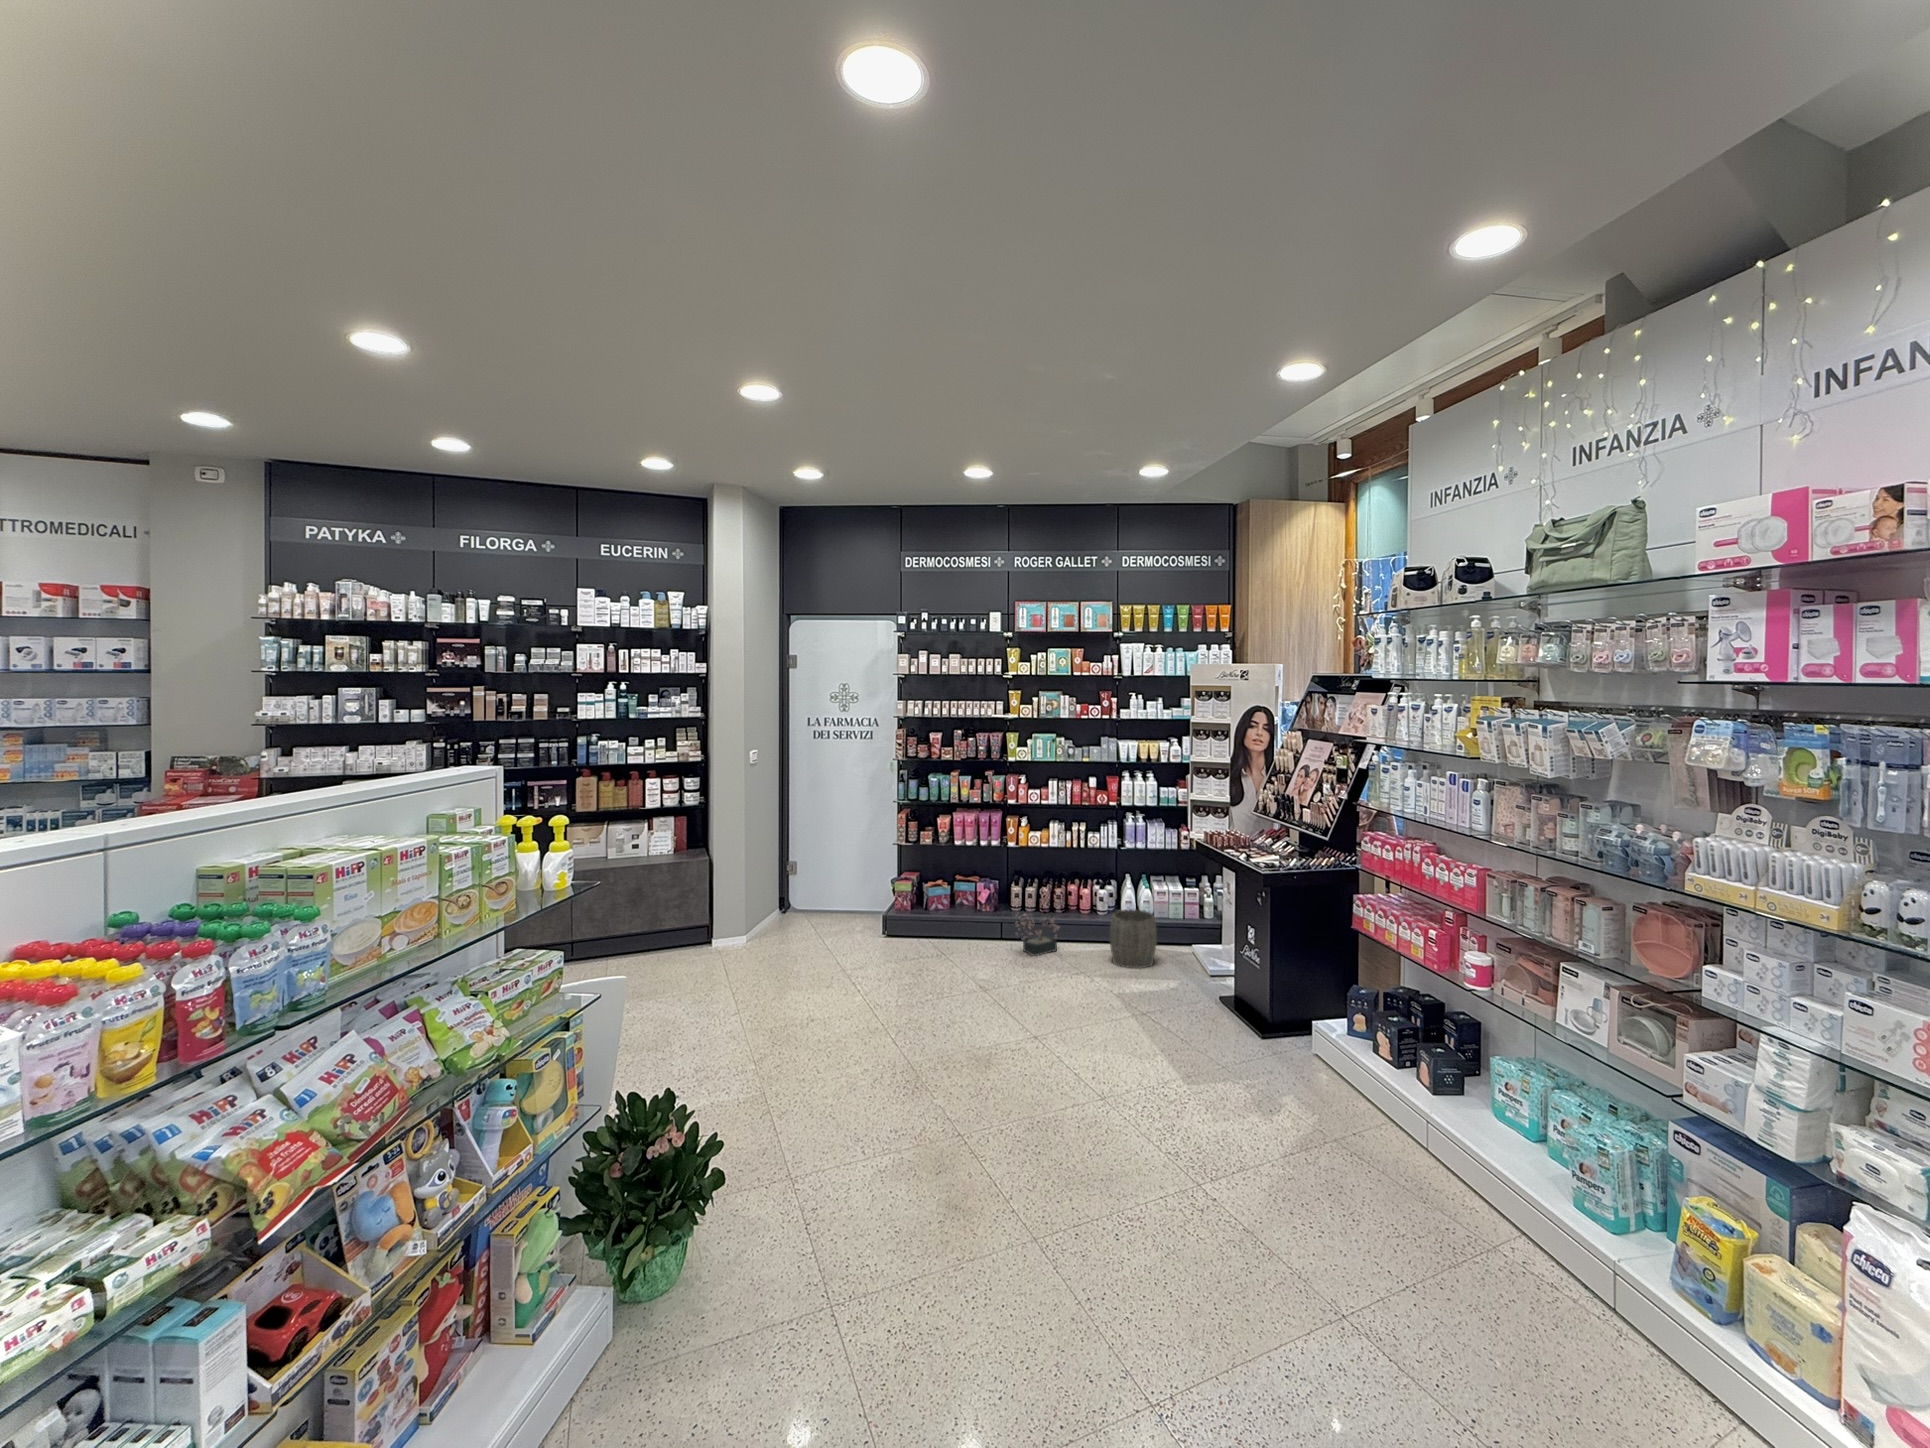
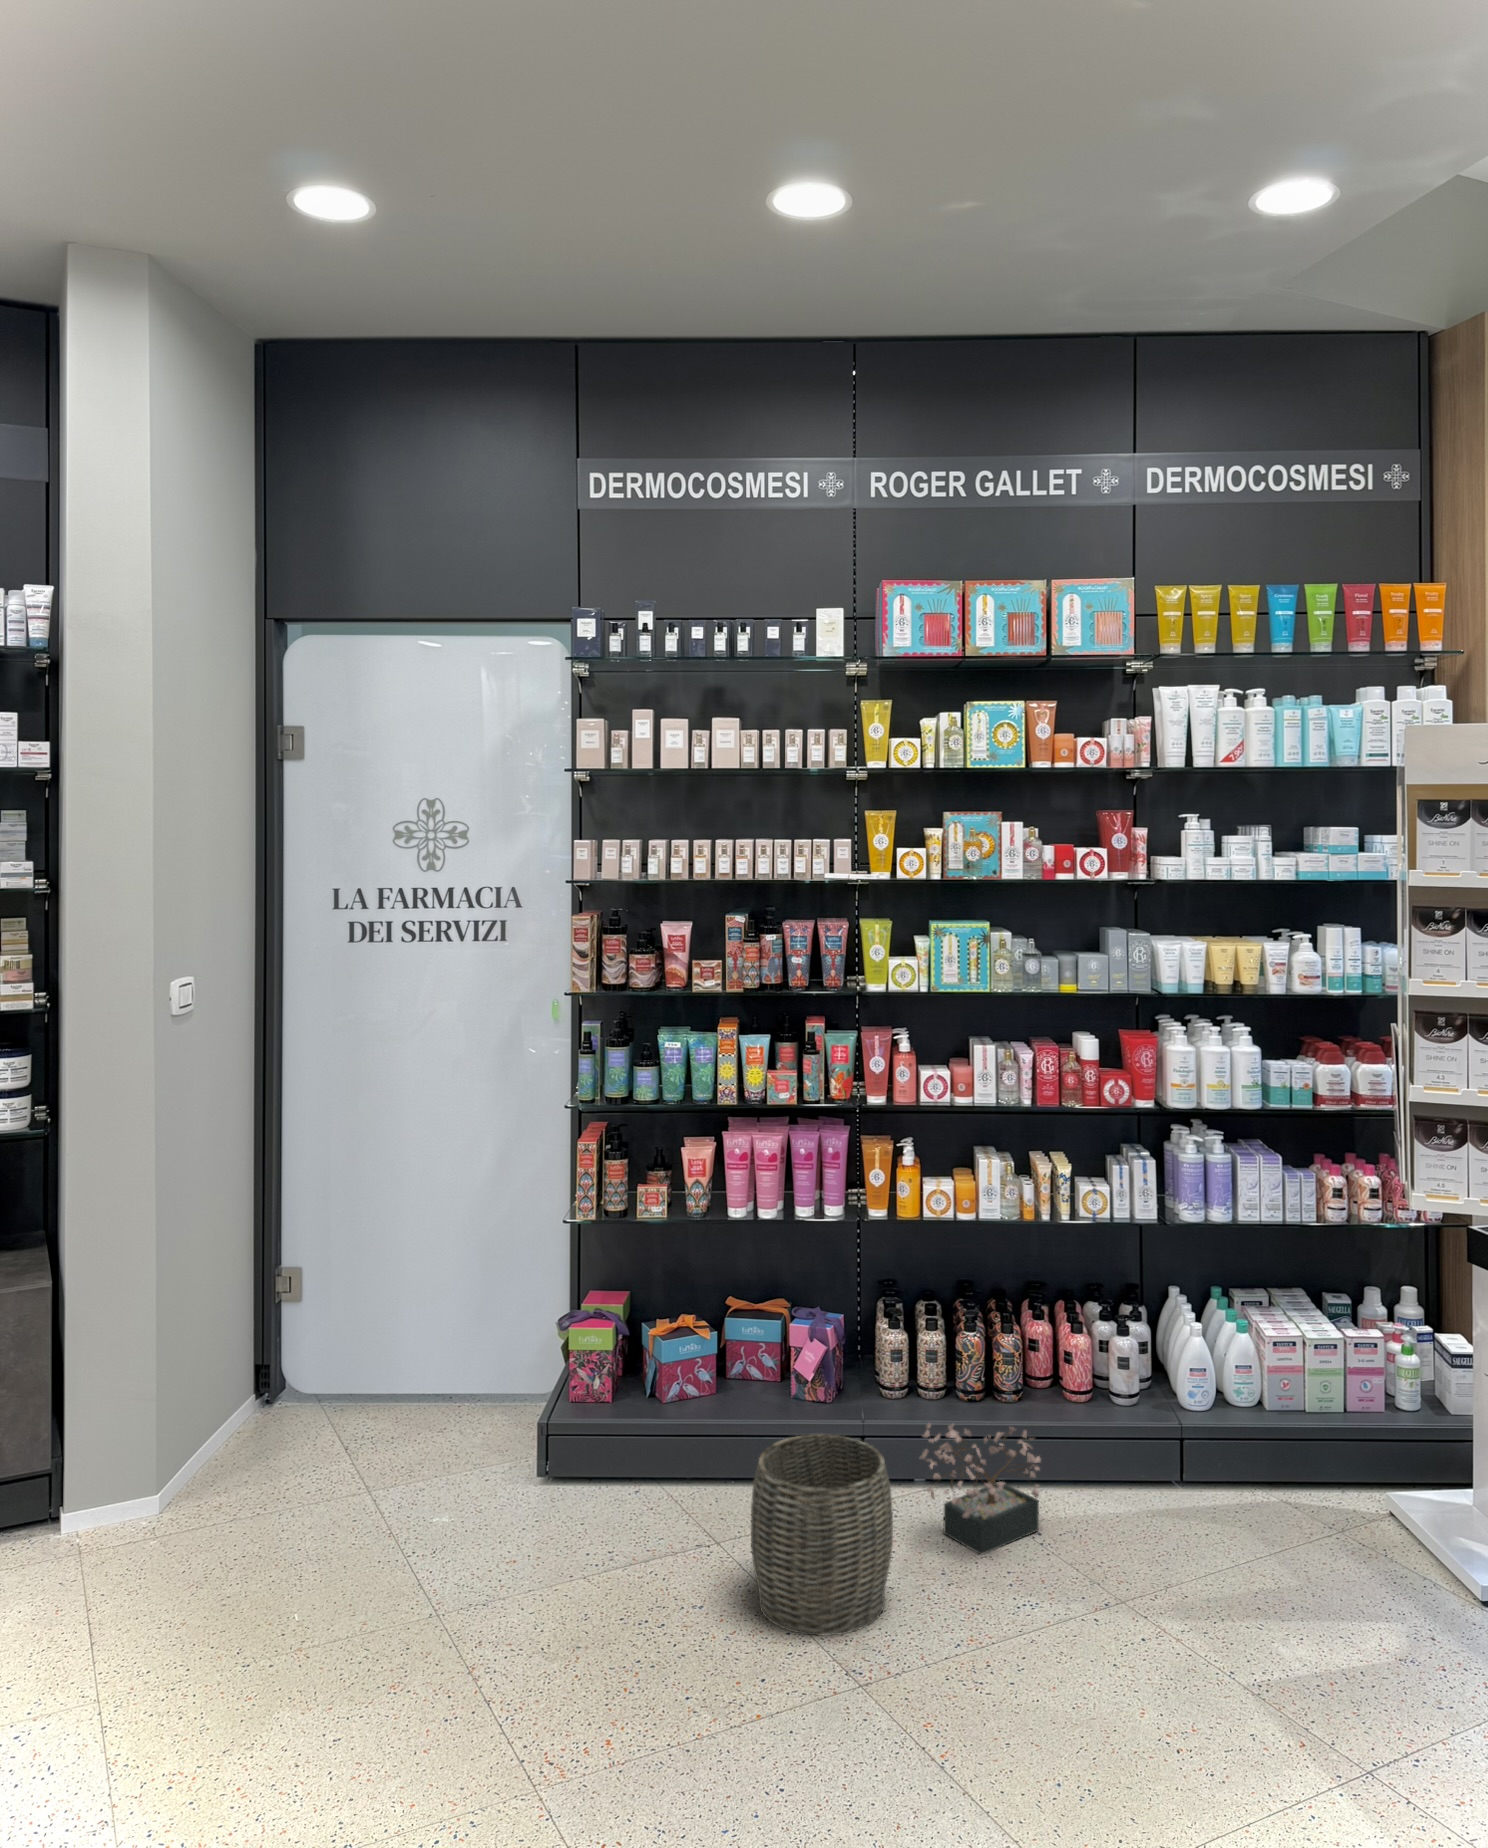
woven basket: present [1110,910,1157,968] -> present [751,1434,893,1635]

